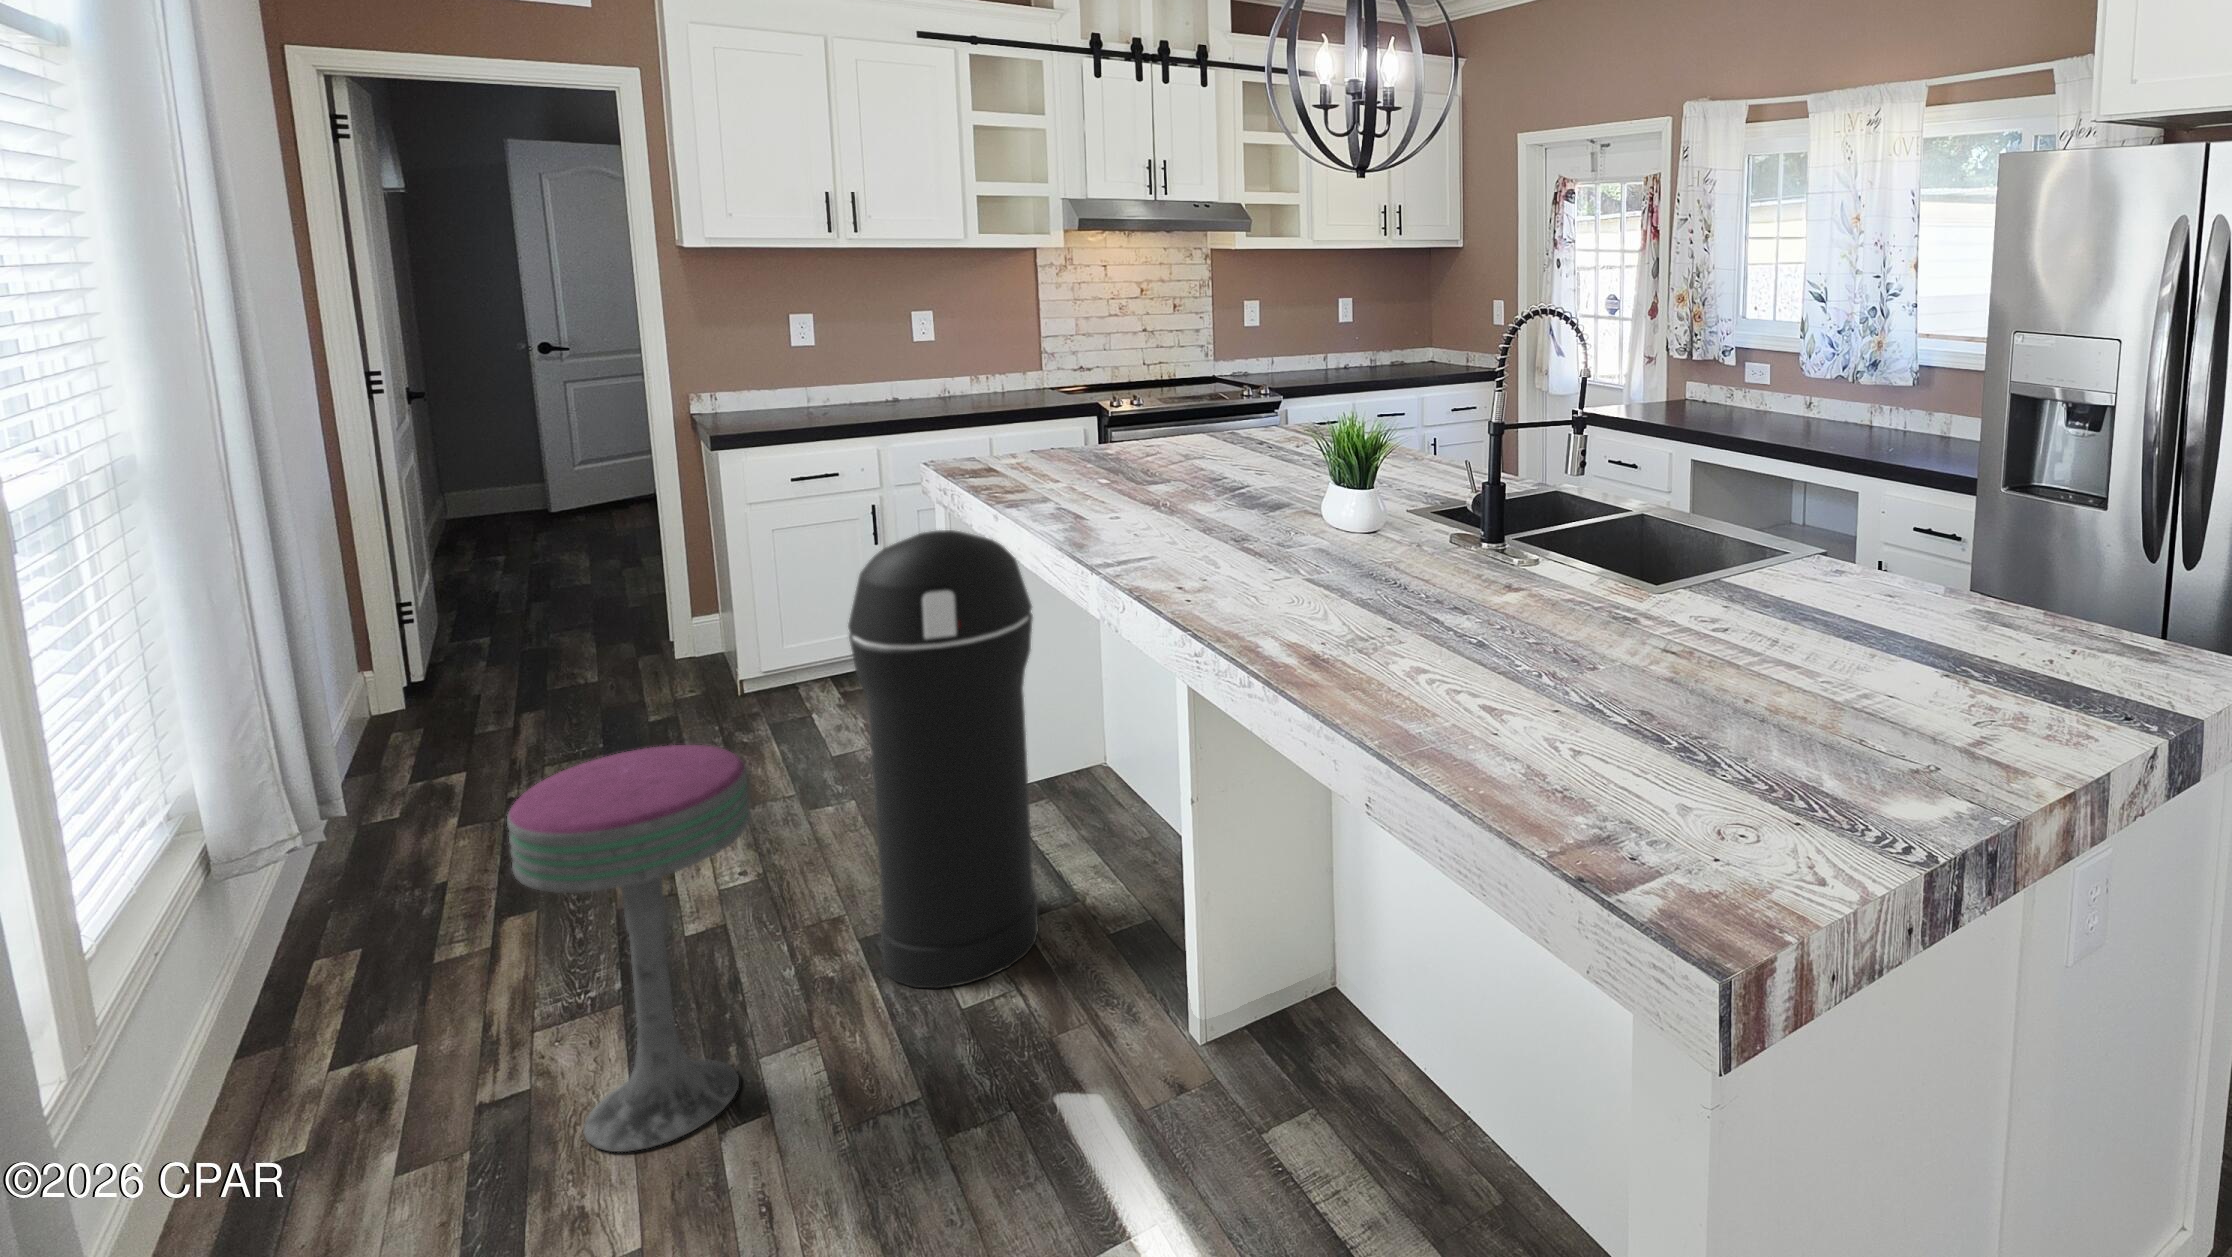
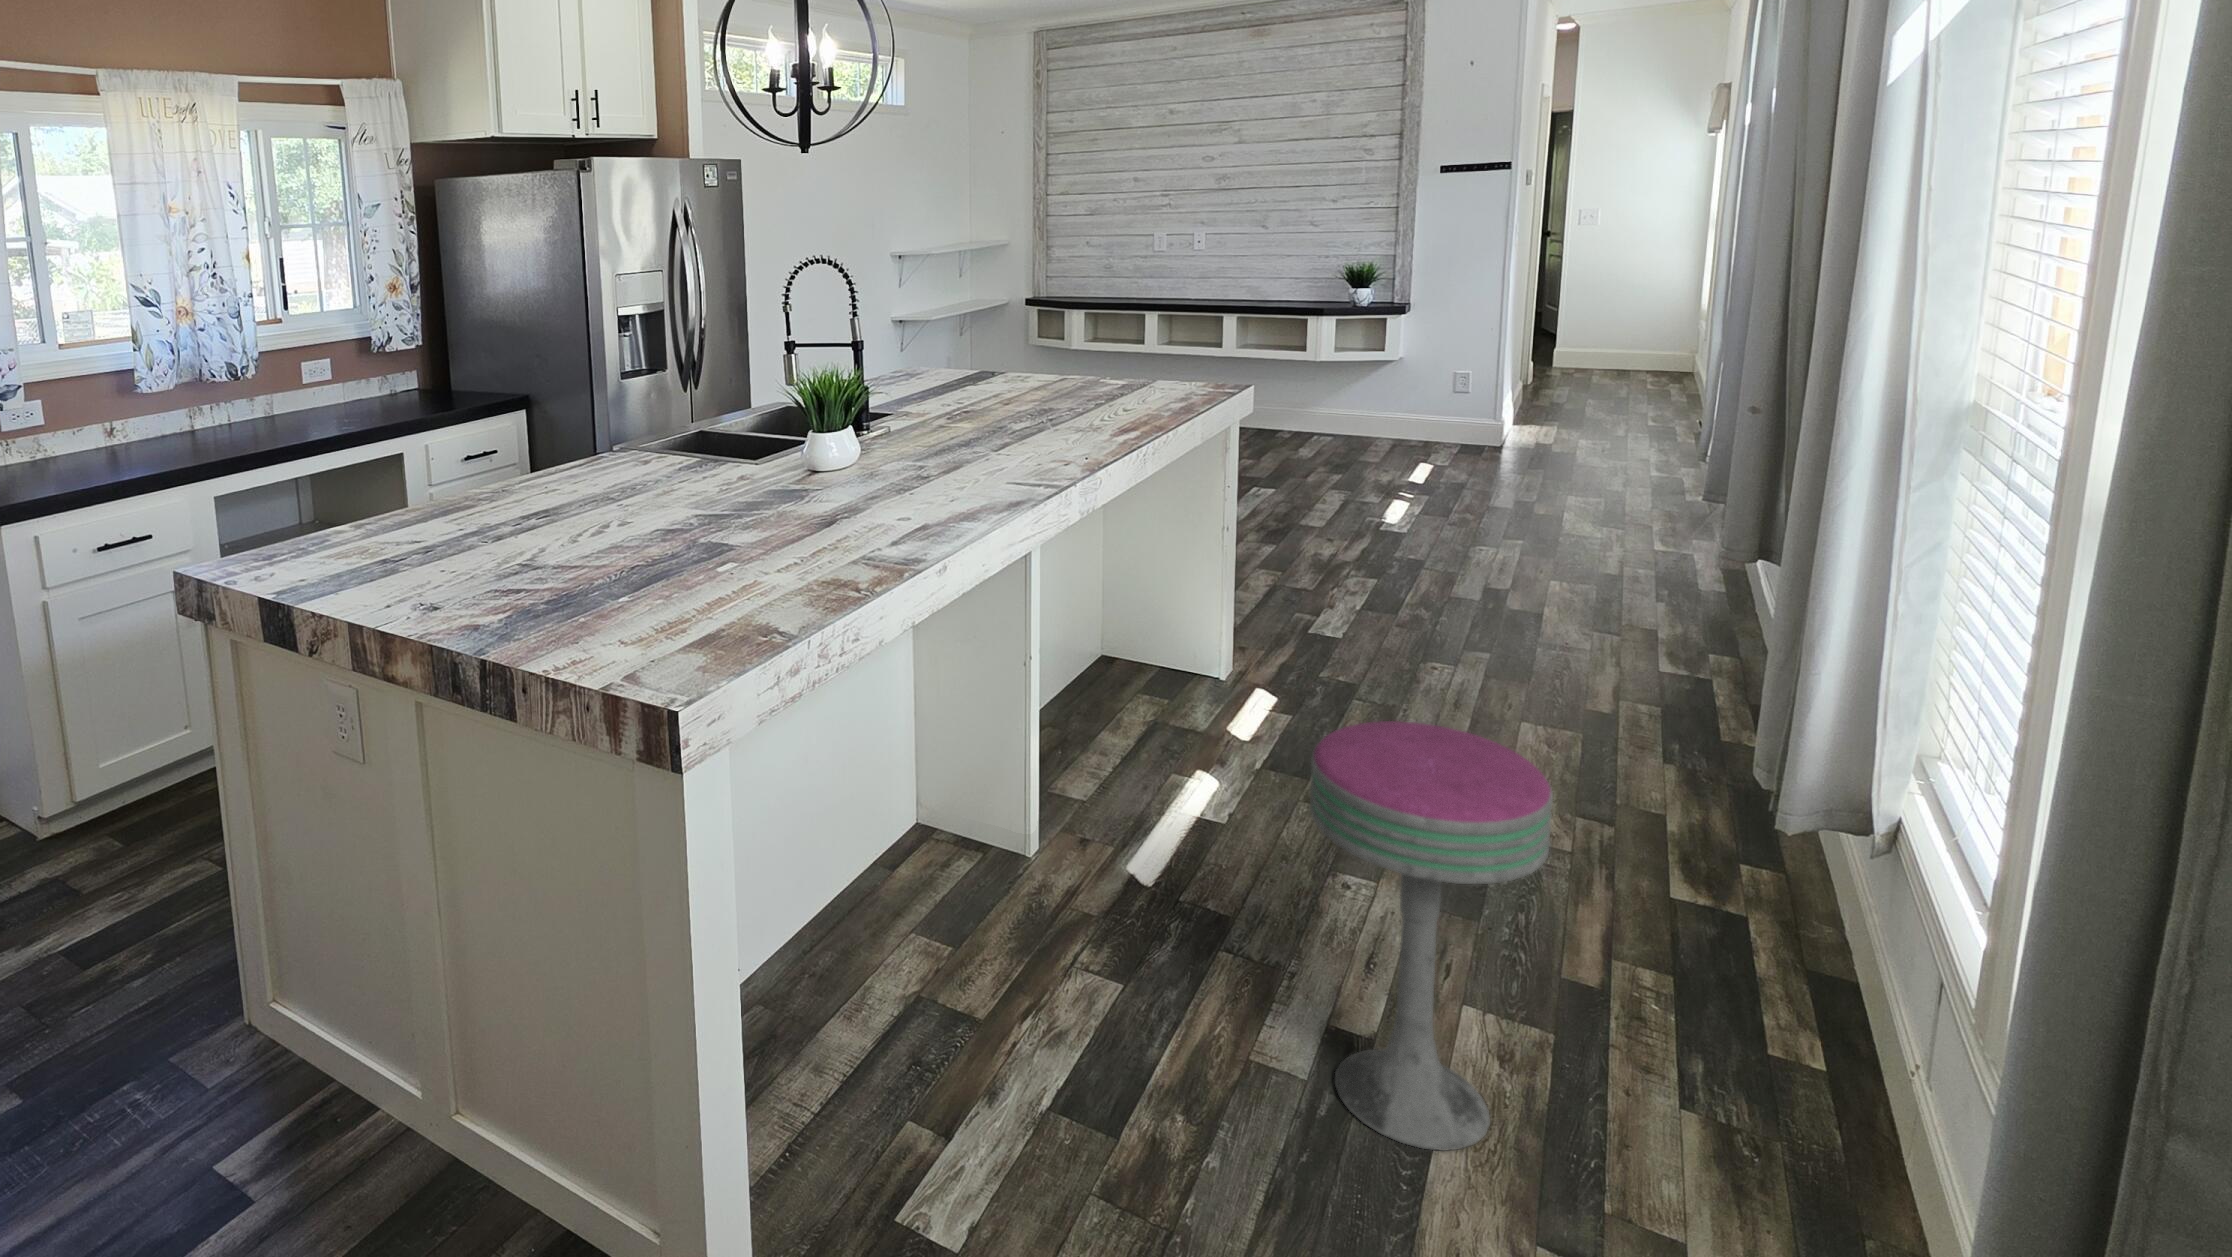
trash can: present [848,530,1038,989] -> none [939,547,1153,1116]

